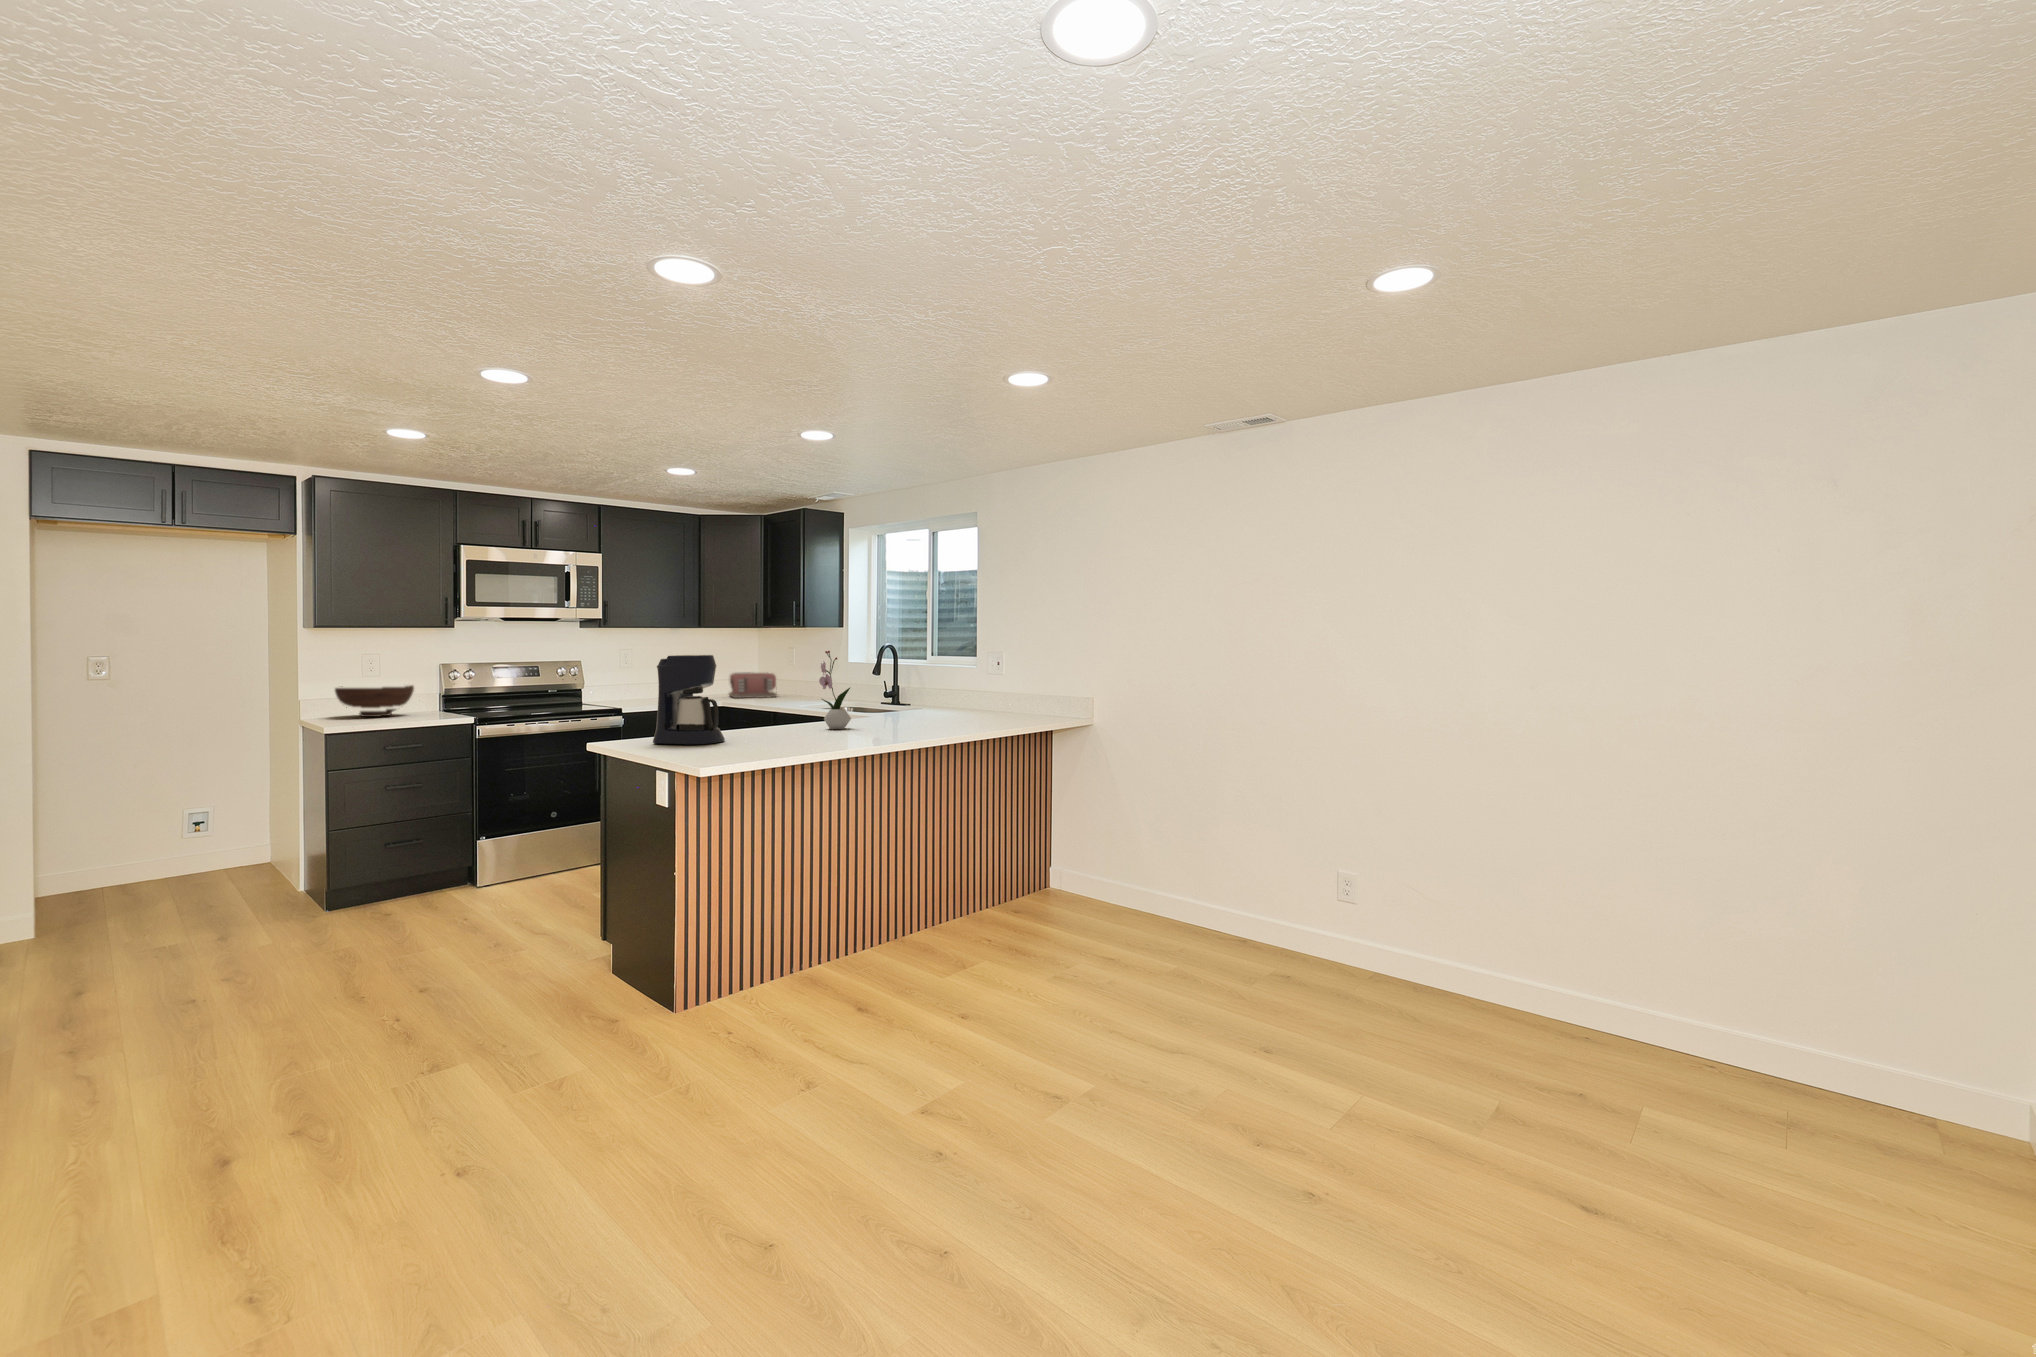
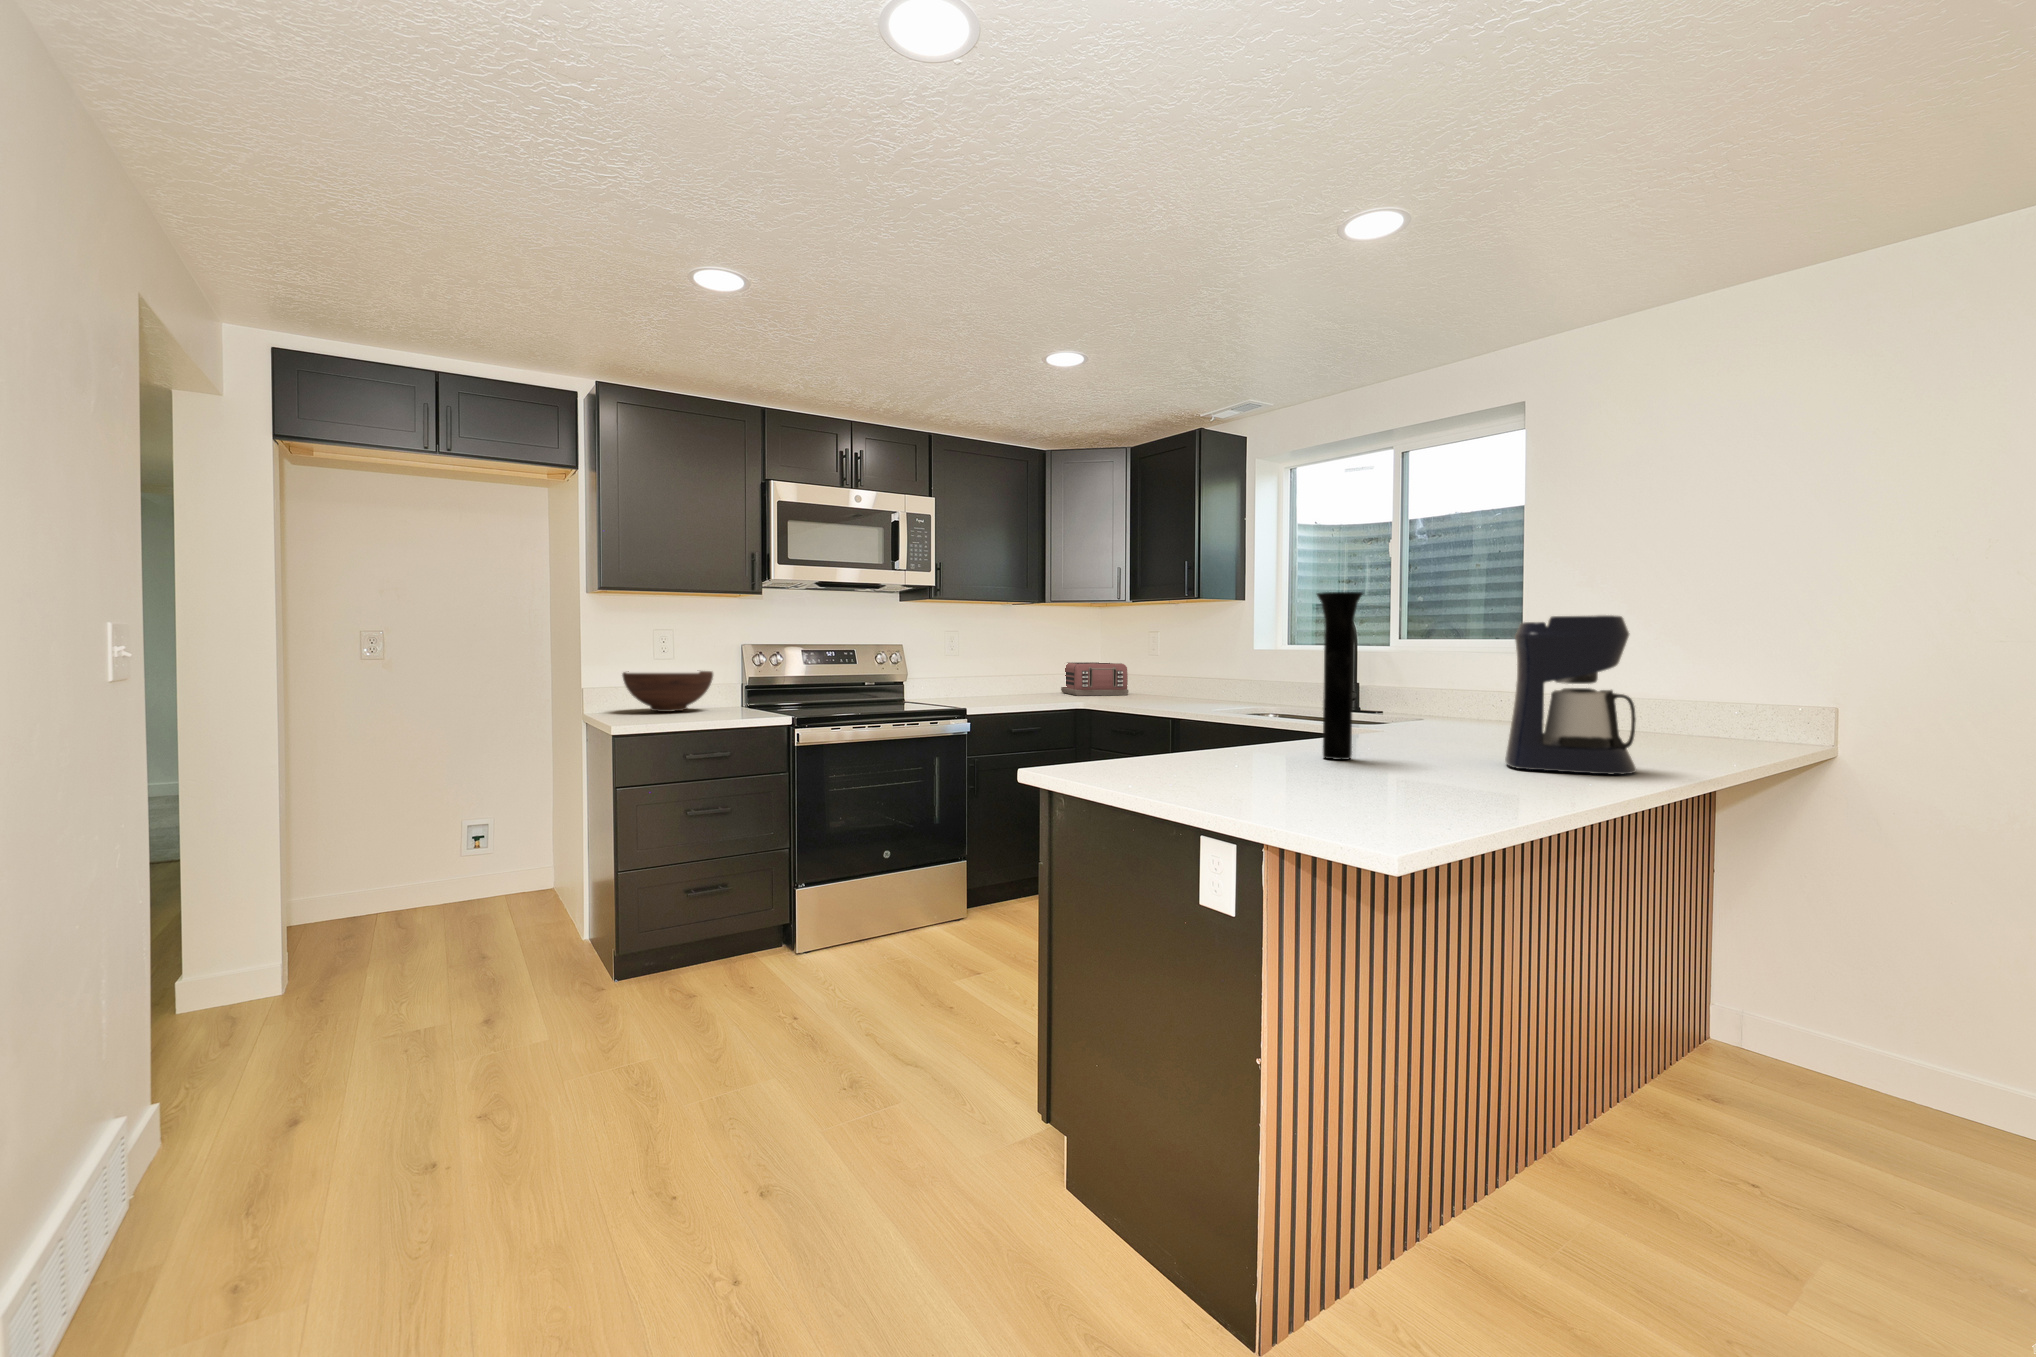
vase: none [775,639,801,733] -> present [1317,592,1362,760]
flower arrangement: present [819,651,851,729] -> none [1367,616,1432,753]
coffee maker: present [653,655,725,745] -> present [1505,615,1636,774]

